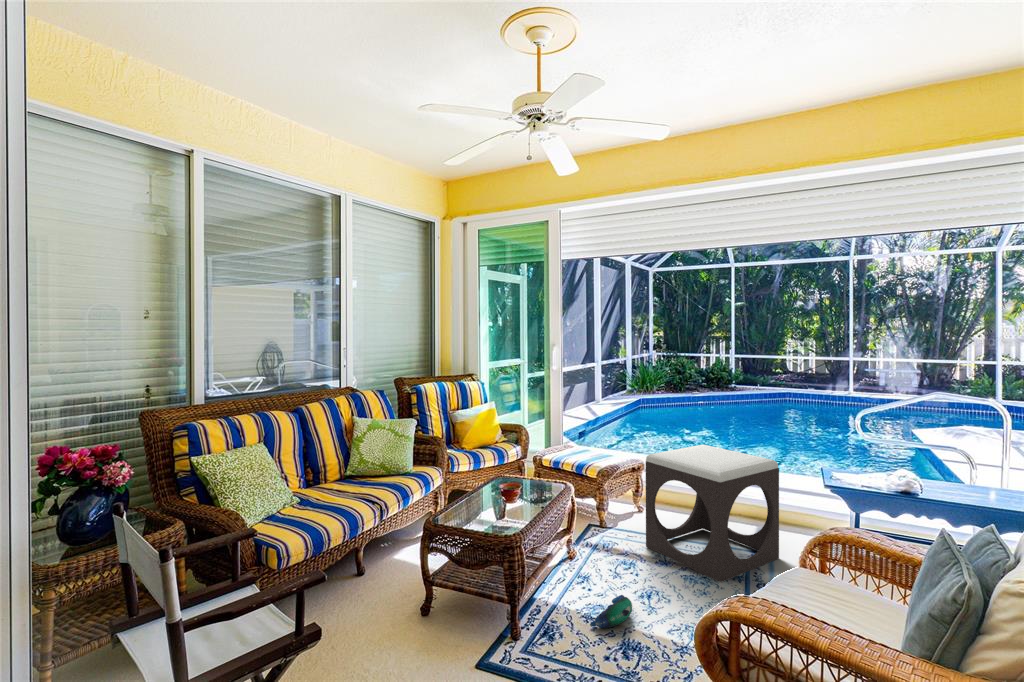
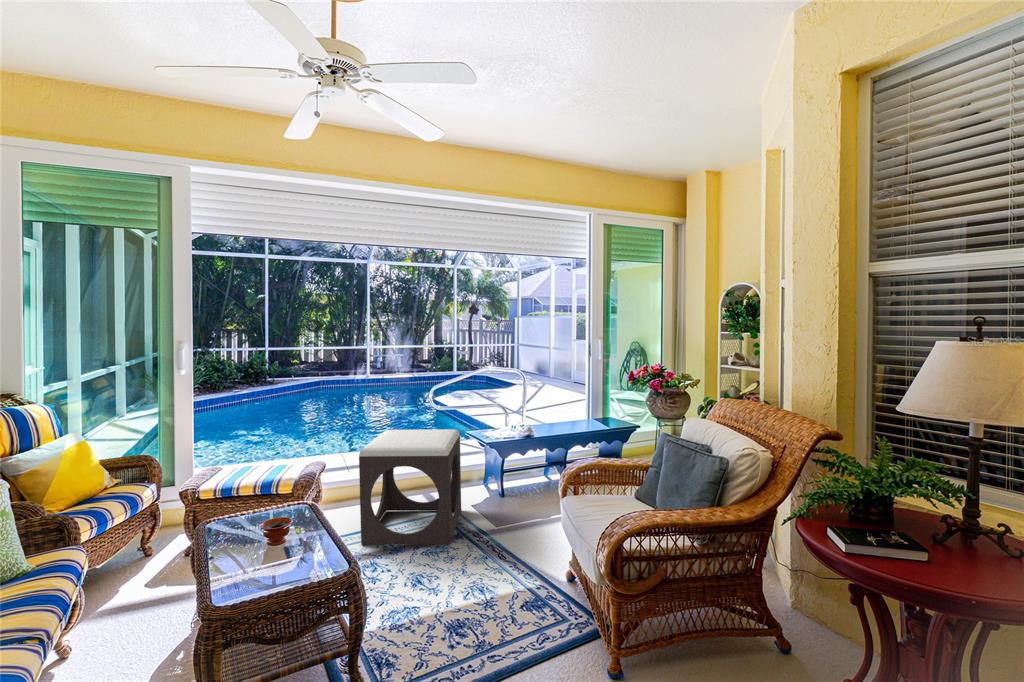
plush toy: present [590,595,632,628] -> none [398,589,437,632]

